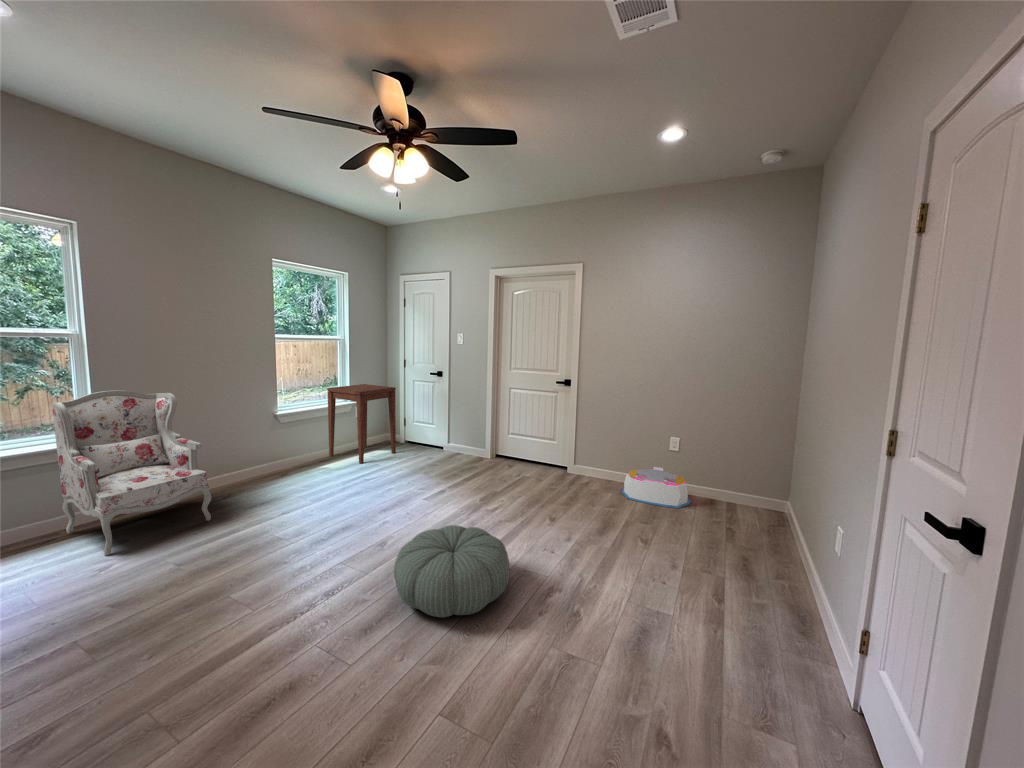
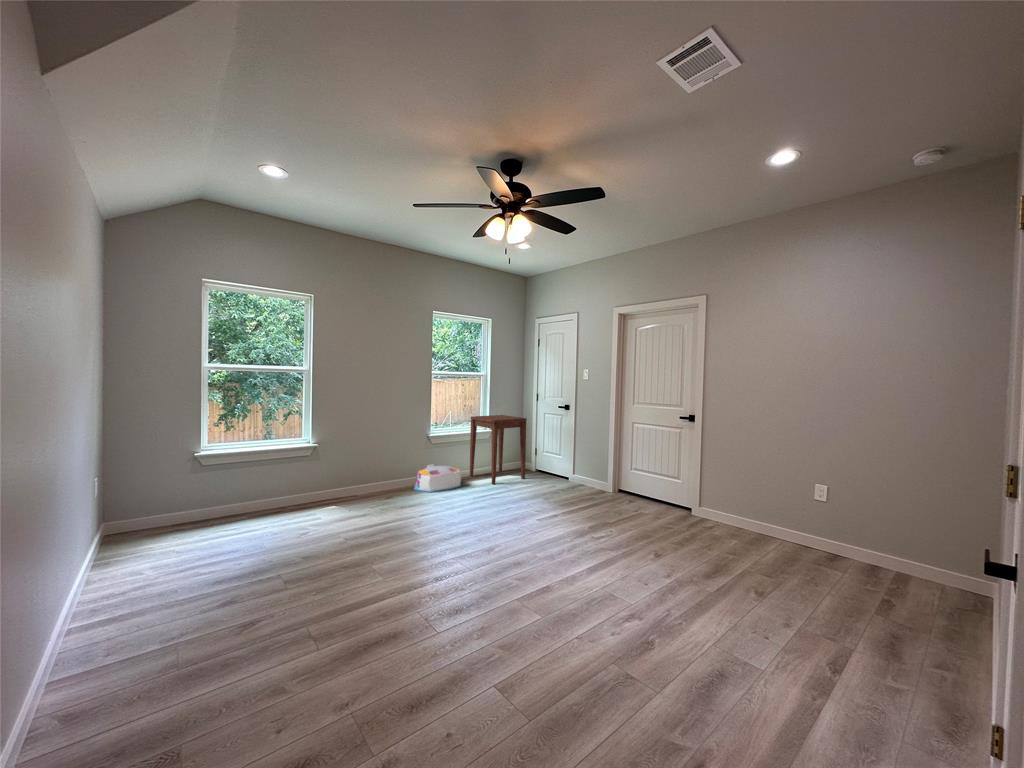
armchair: present [52,390,211,556] -> none [290,410,375,526]
storage bin: present [622,467,691,508] -> present [414,465,461,492]
pouf: present [394,525,509,618] -> none [487,538,591,619]

